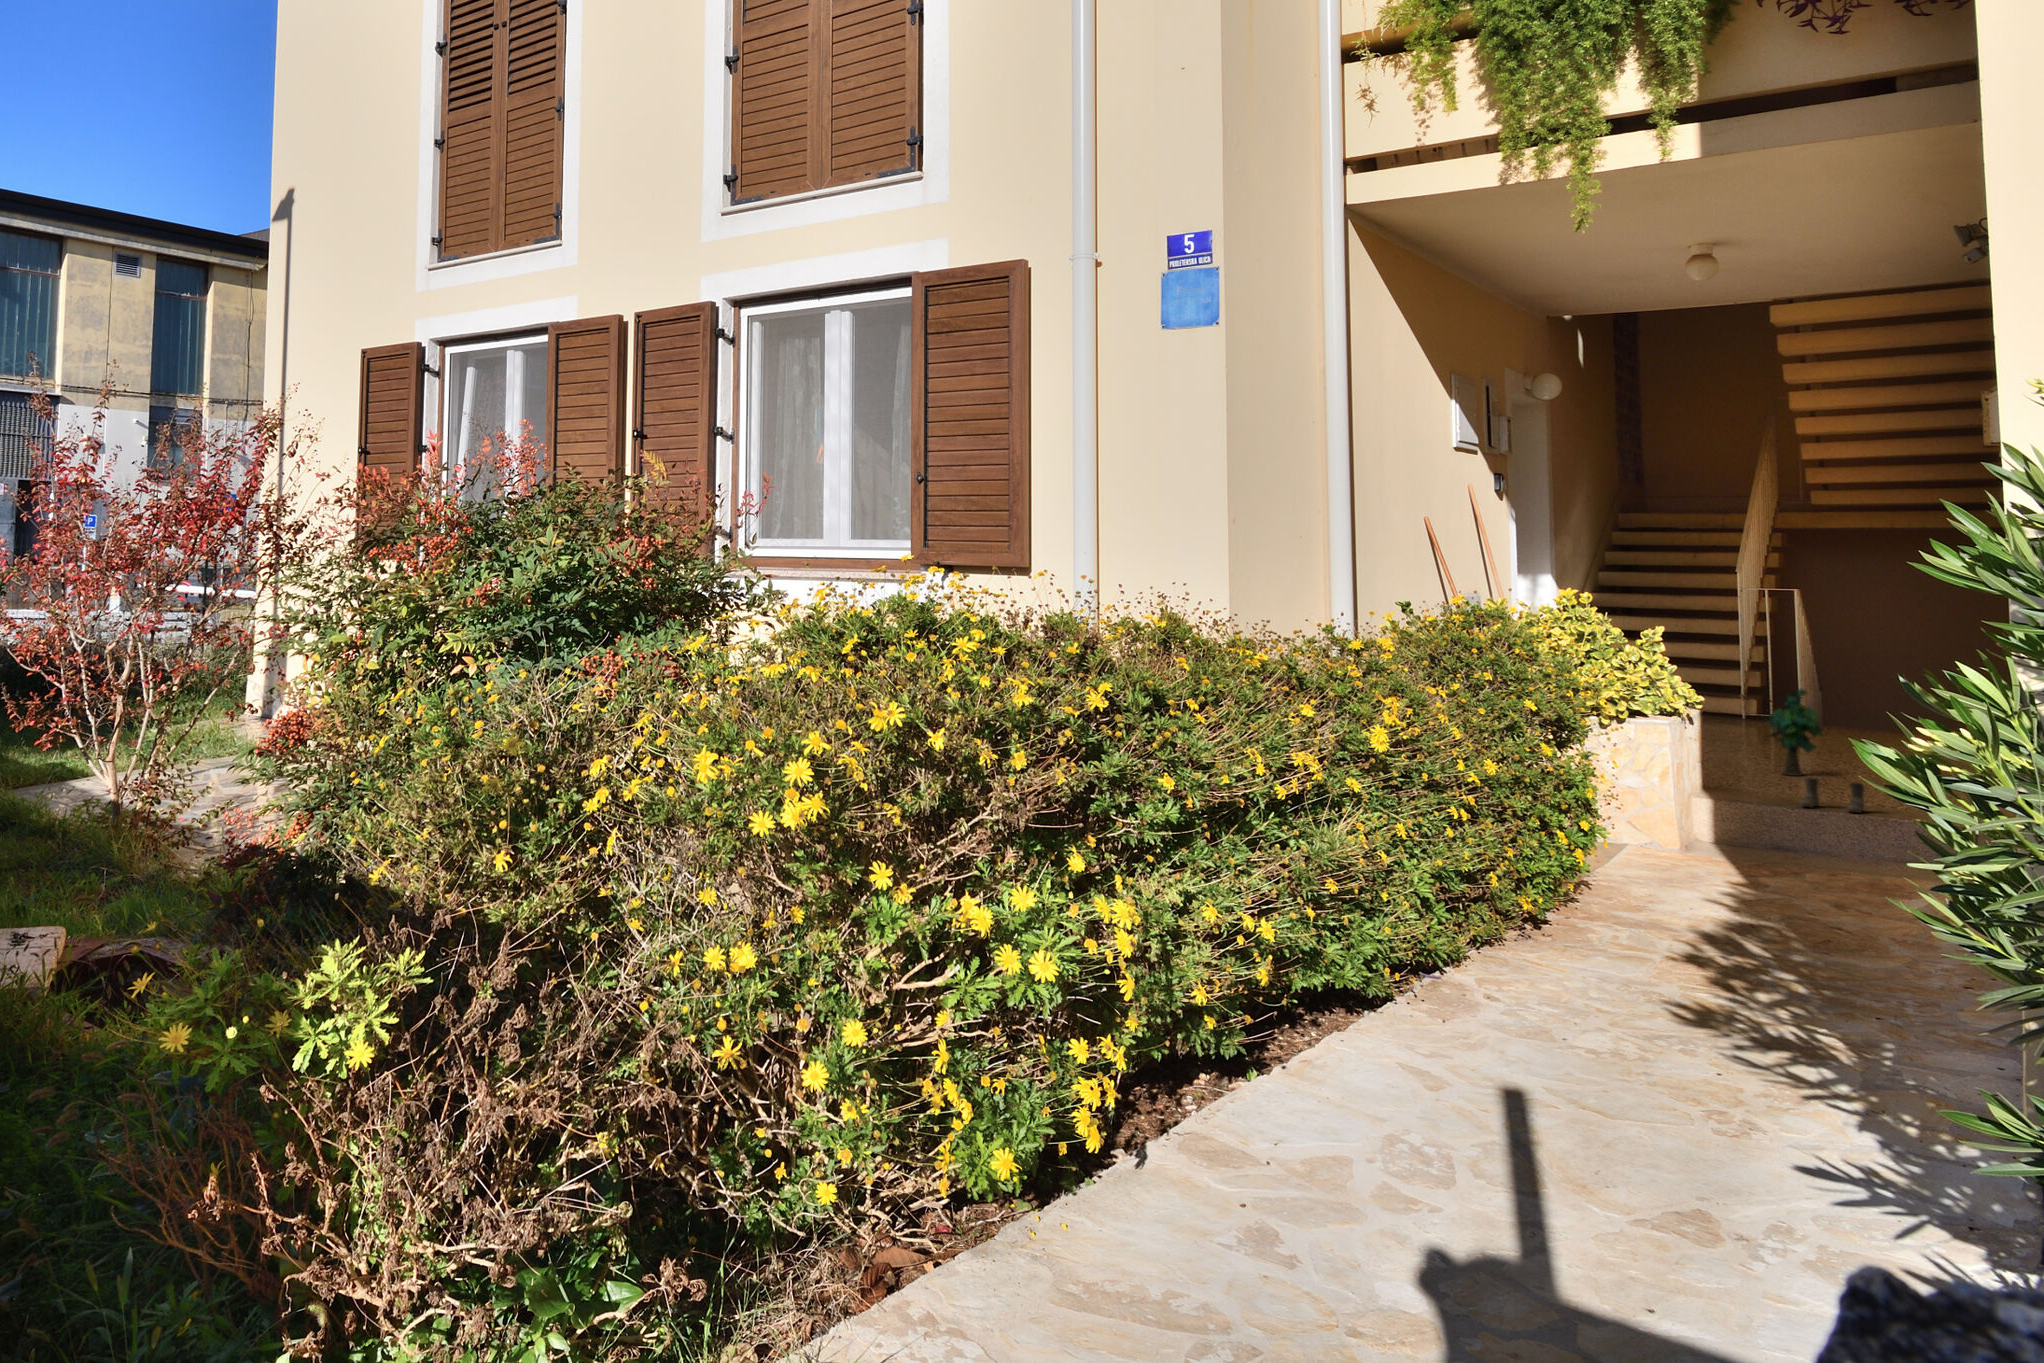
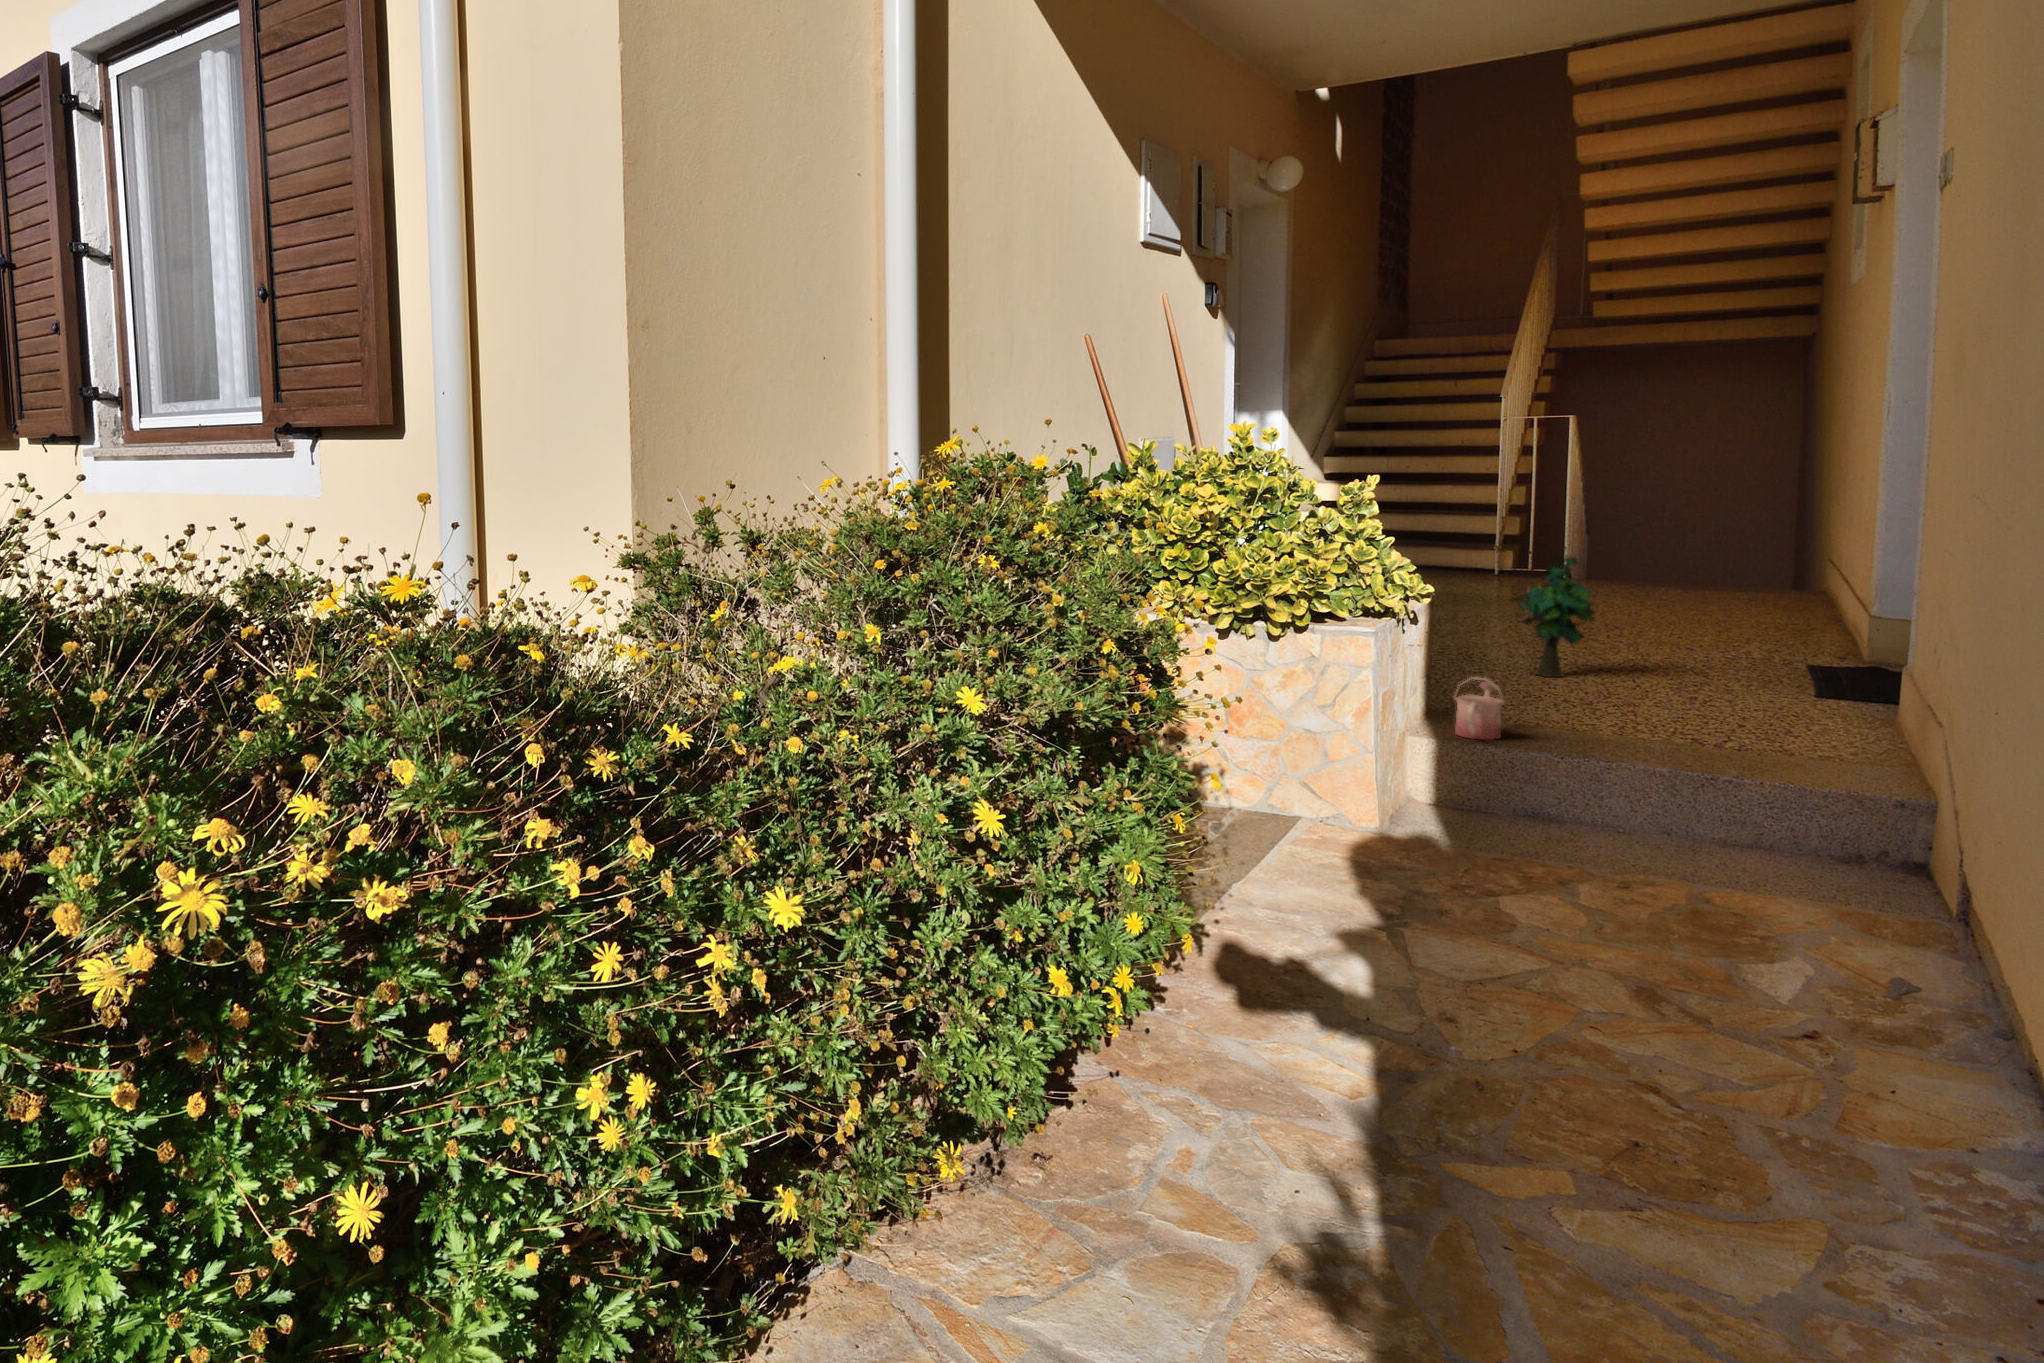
watering can: none [1727,761,1763,803] -> present [1454,677,1504,739]
boots: present [1800,778,1865,813] -> none [1555,701,1653,757]

